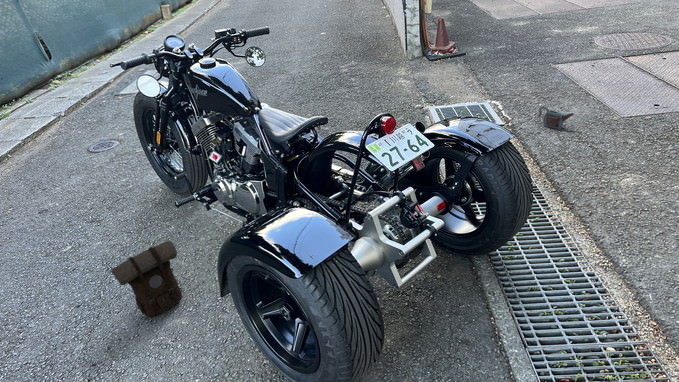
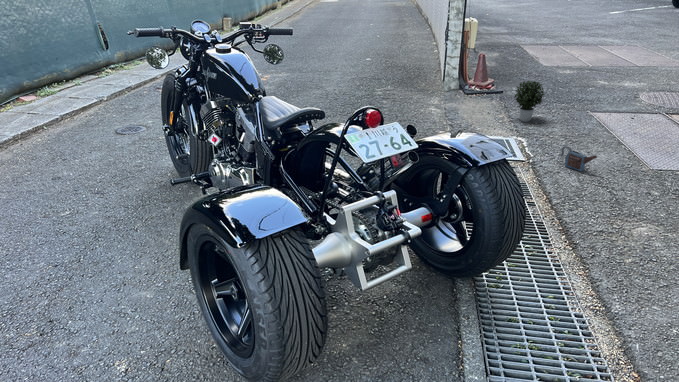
potted plant: none [483,42,512,84] -> present [515,81,544,122]
backpack: present [111,241,182,316] -> none [87,210,157,283]

